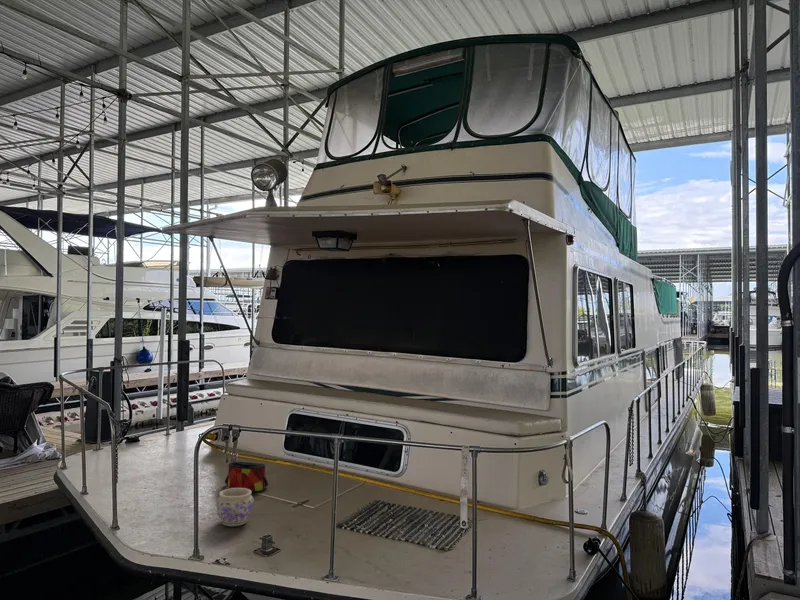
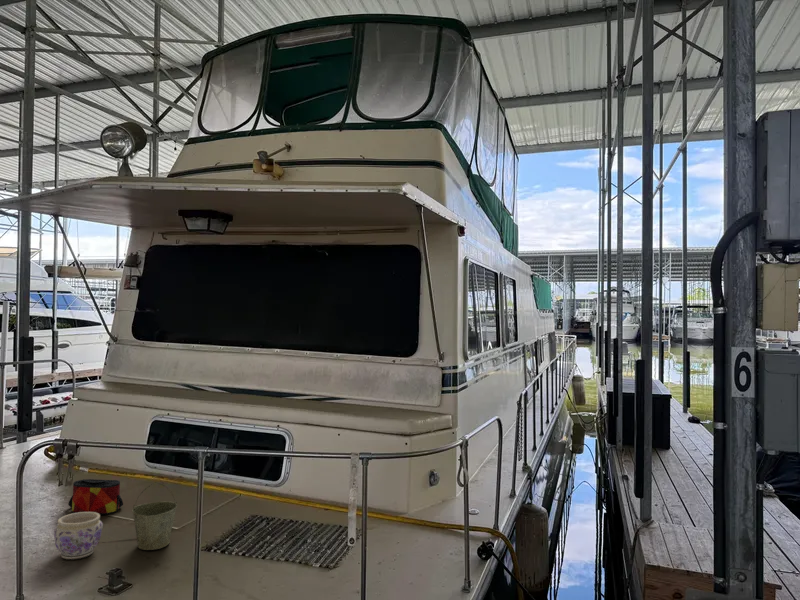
bucket: none [277,466,313,524] -> present [132,484,177,550]

